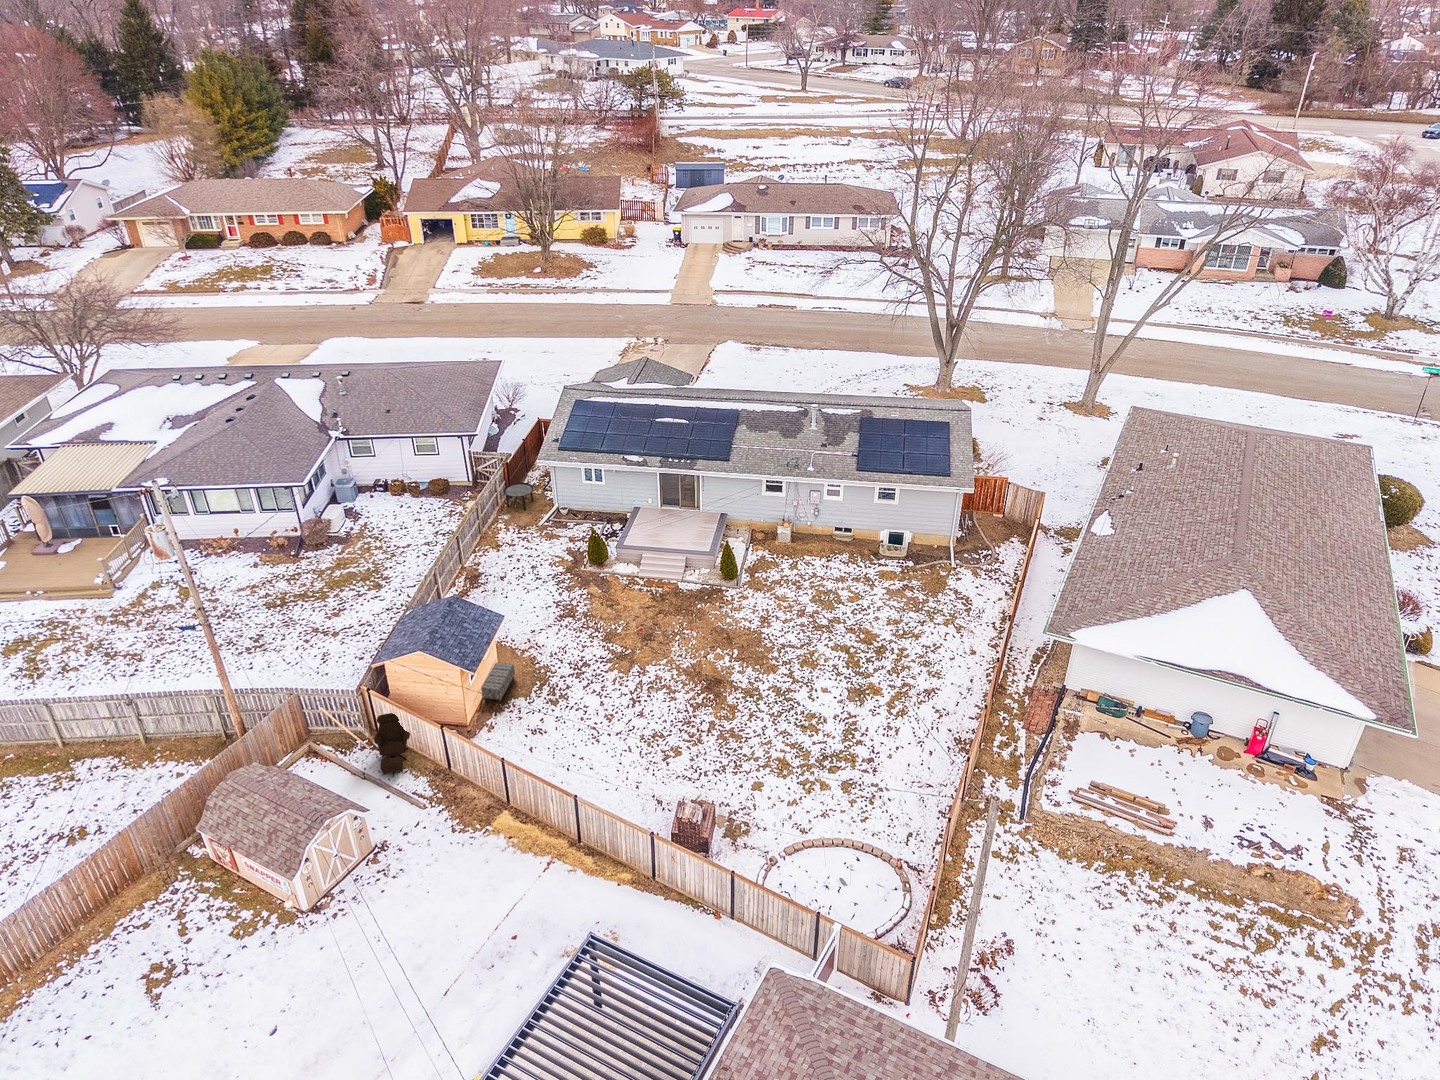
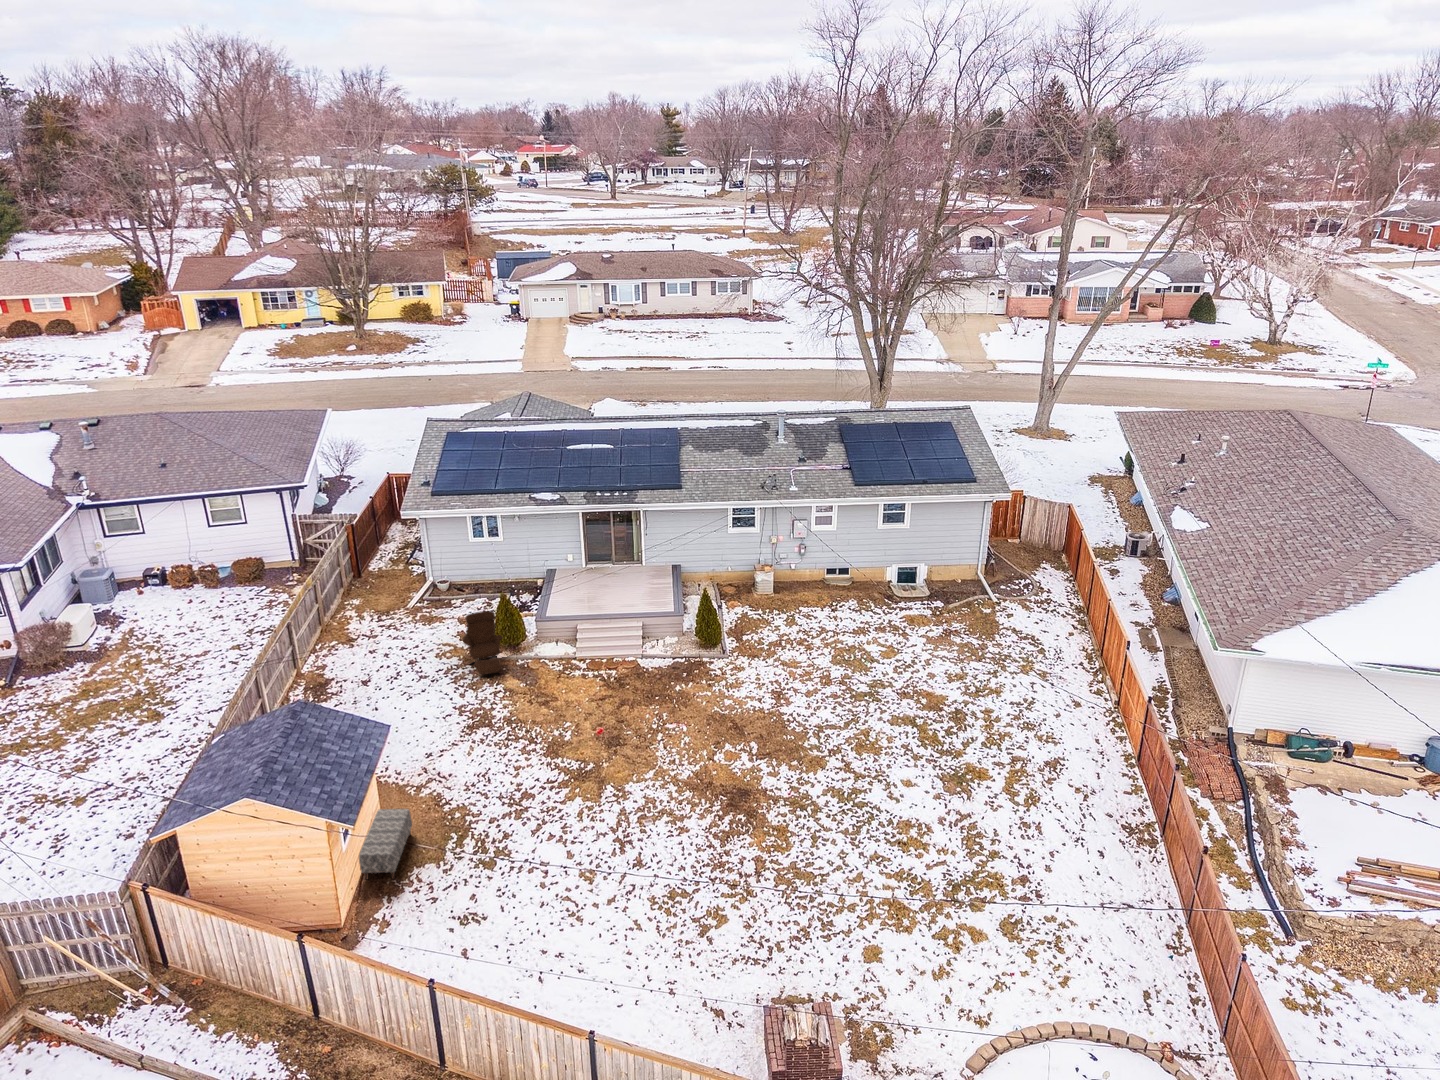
round table: present [504,482,534,510] -> none [350,552,395,591]
lounge chair: present [374,713,410,777] -> present [463,611,503,679]

